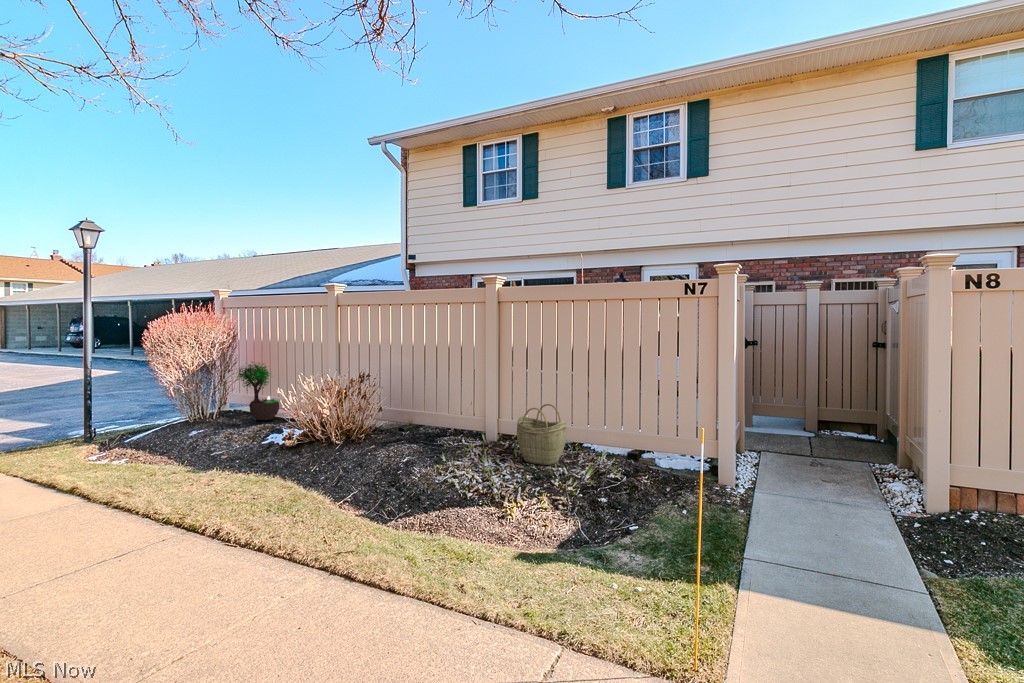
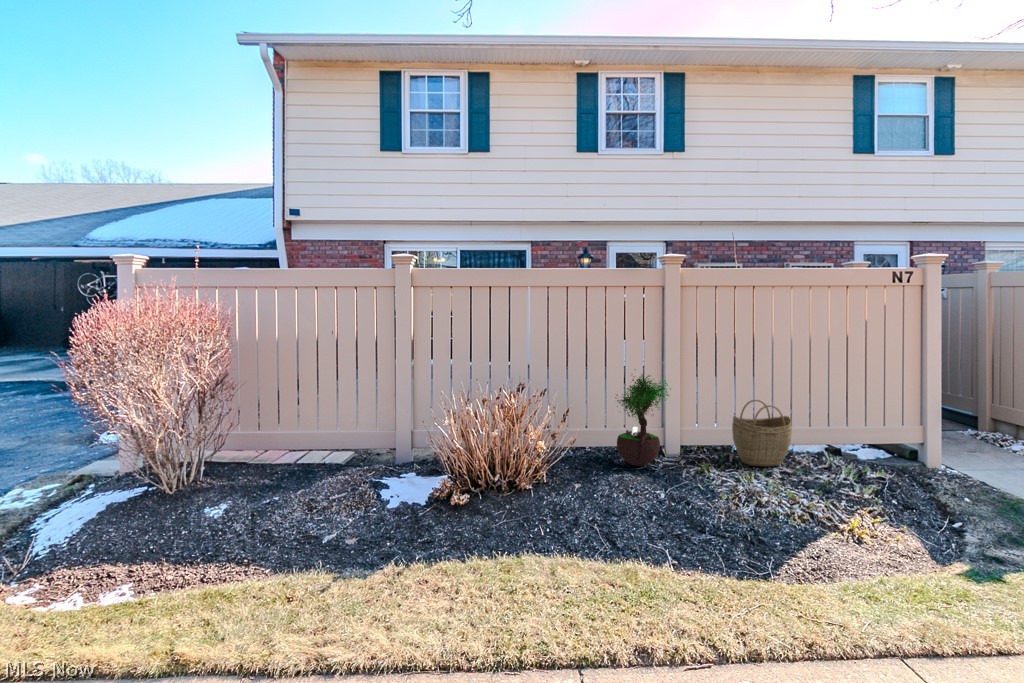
potted tree: present [237,362,279,420] -> present [617,369,671,466]

